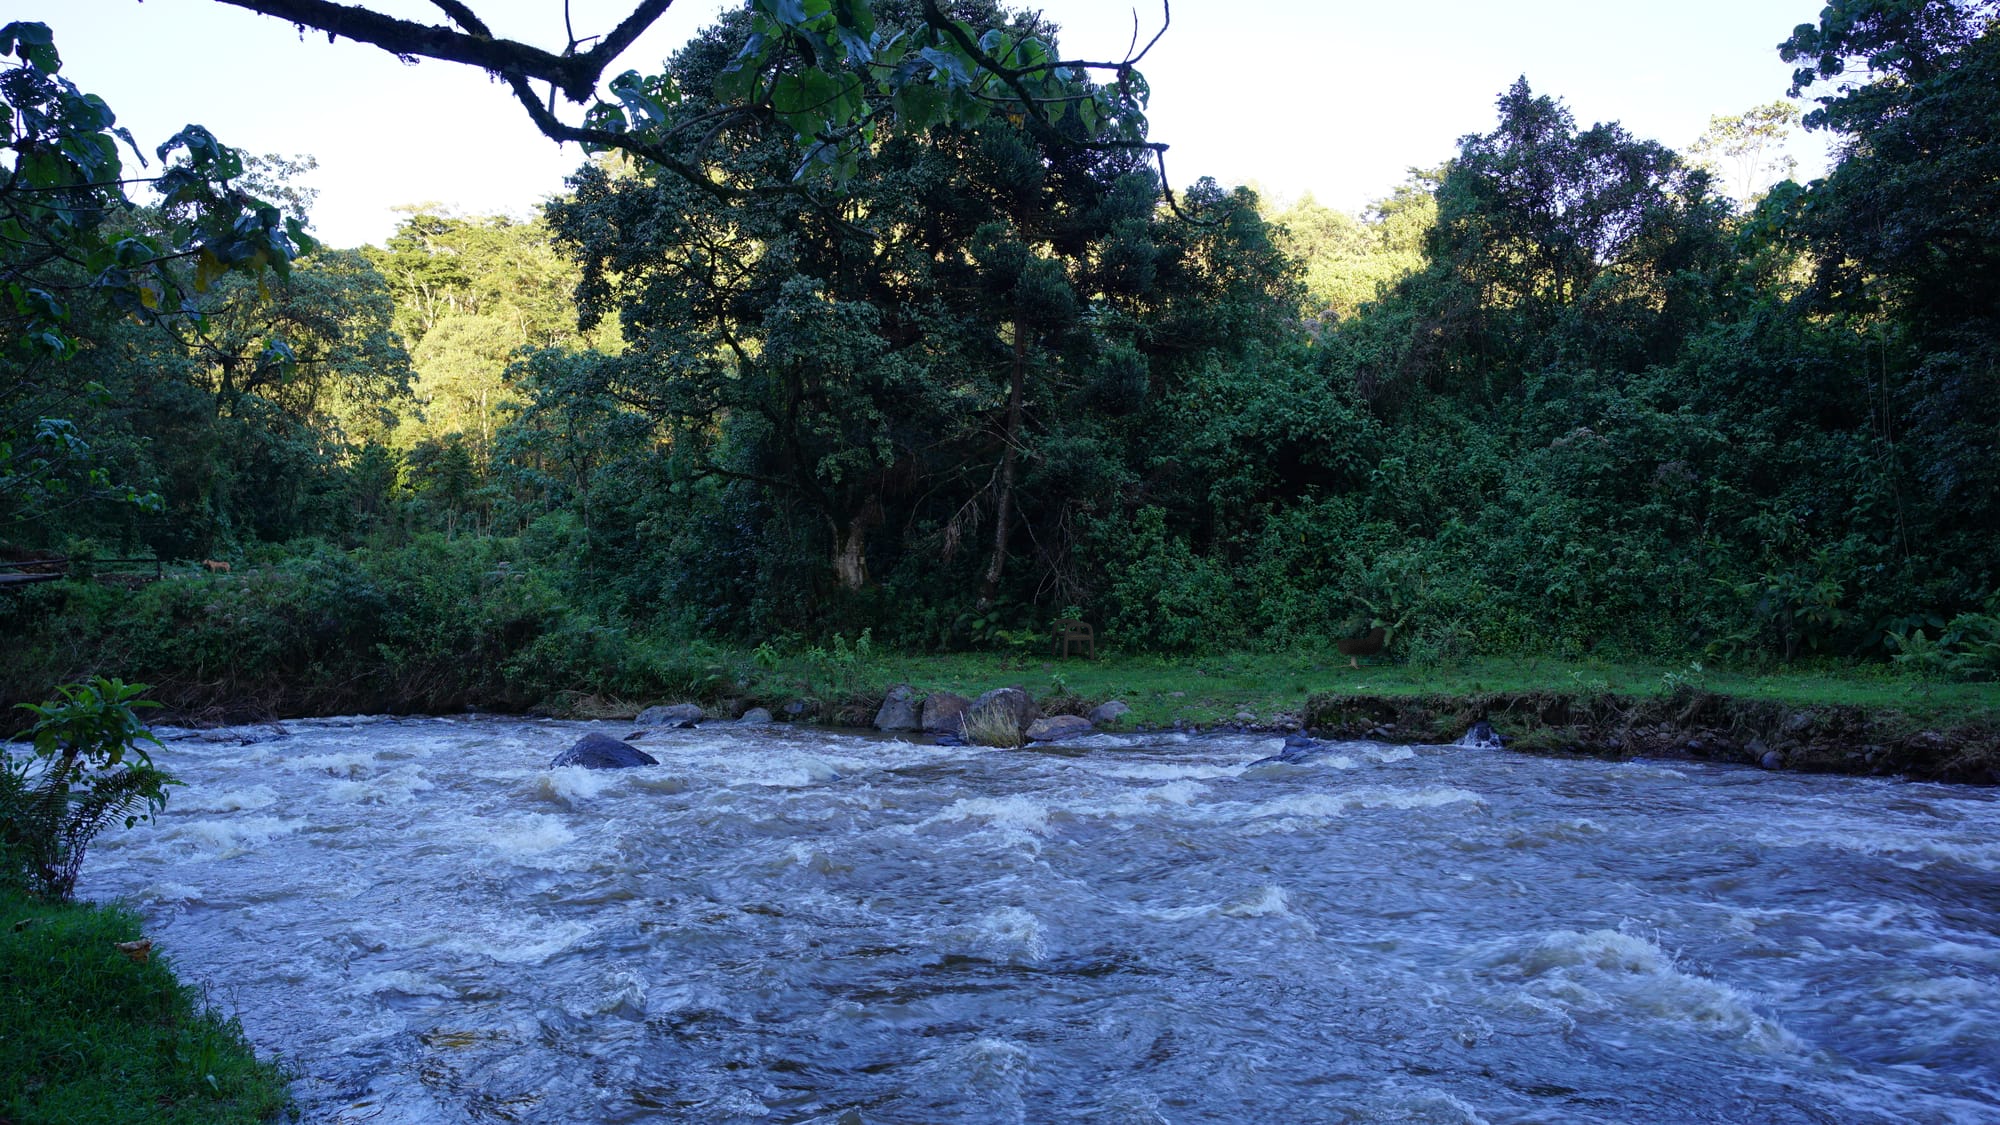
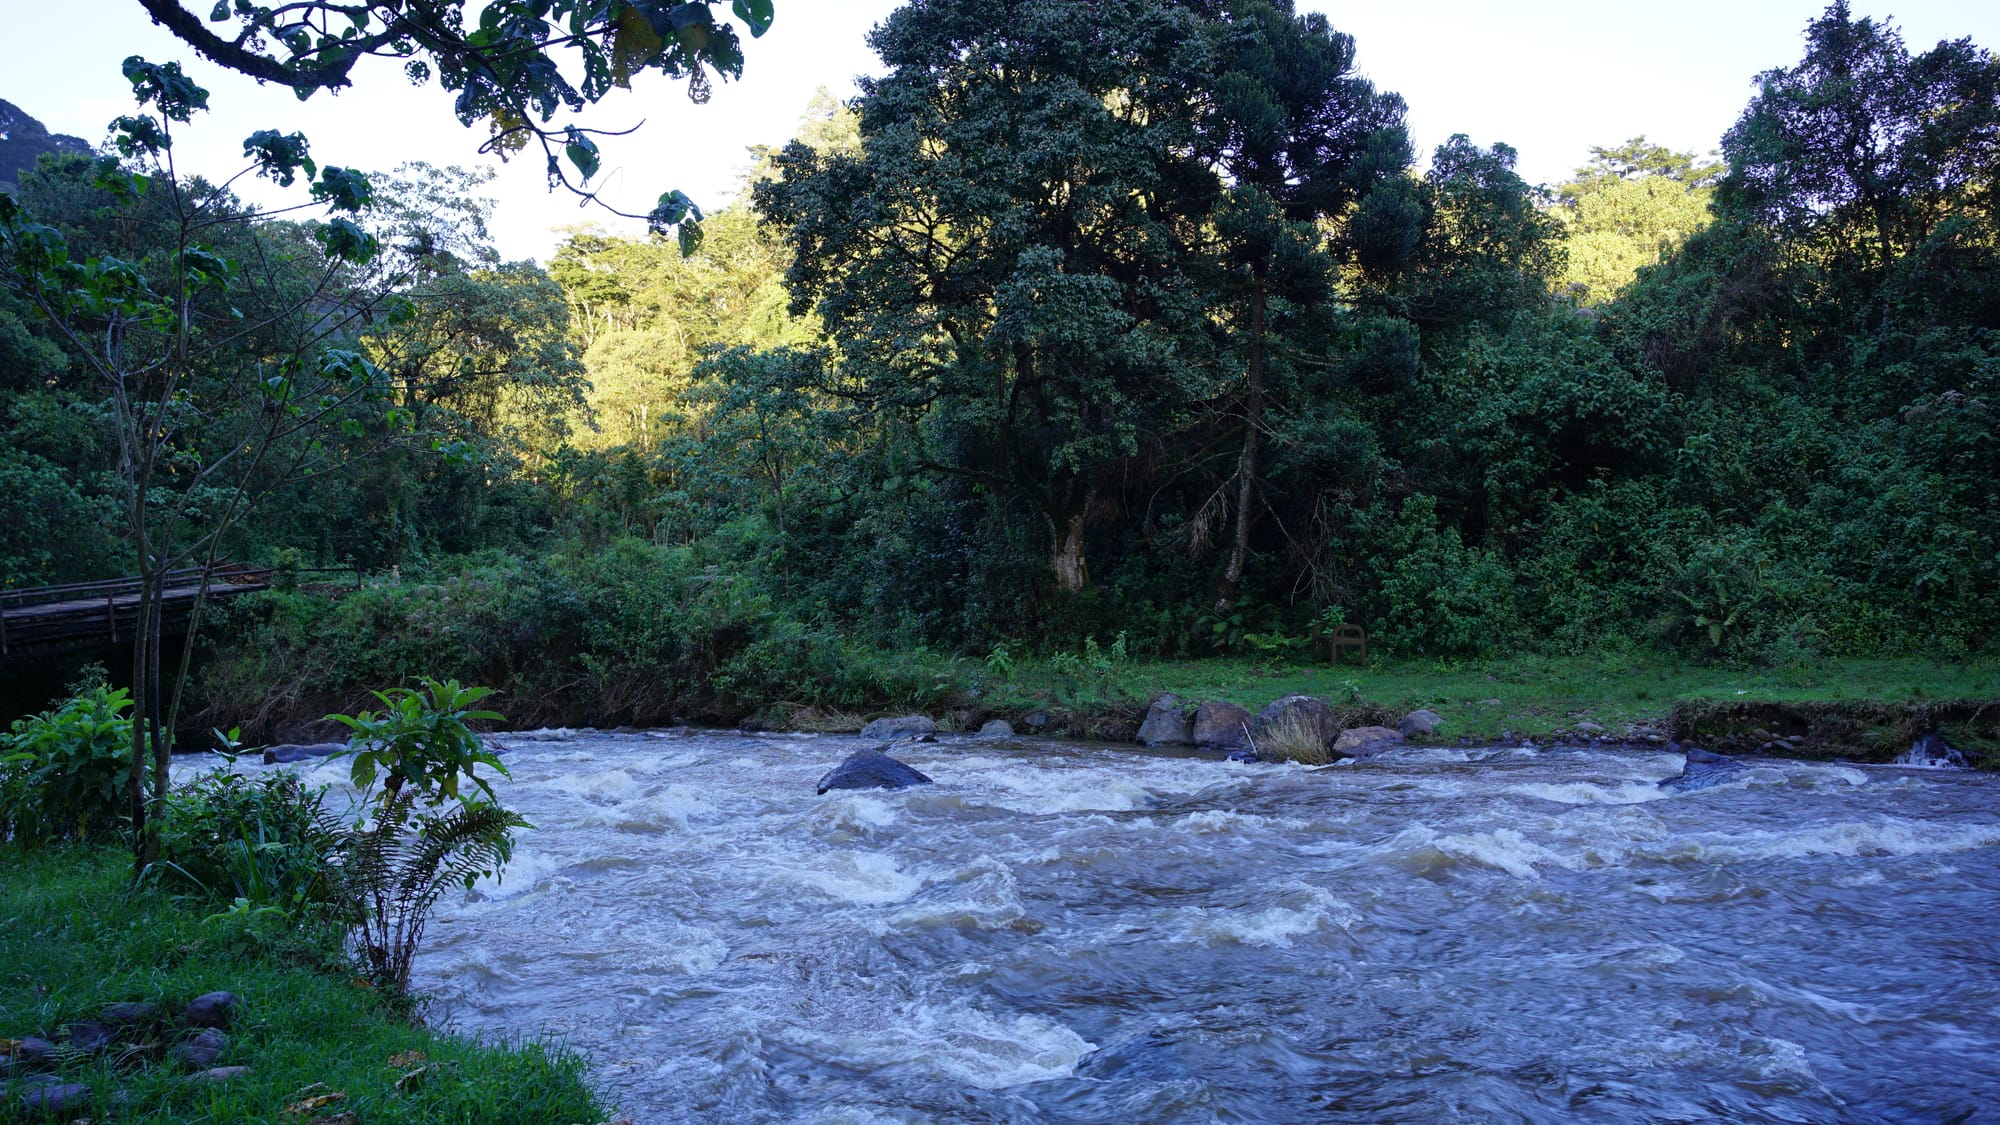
lounge chair: present [1337,627,1387,668] -> none [1671,624,1739,672]

